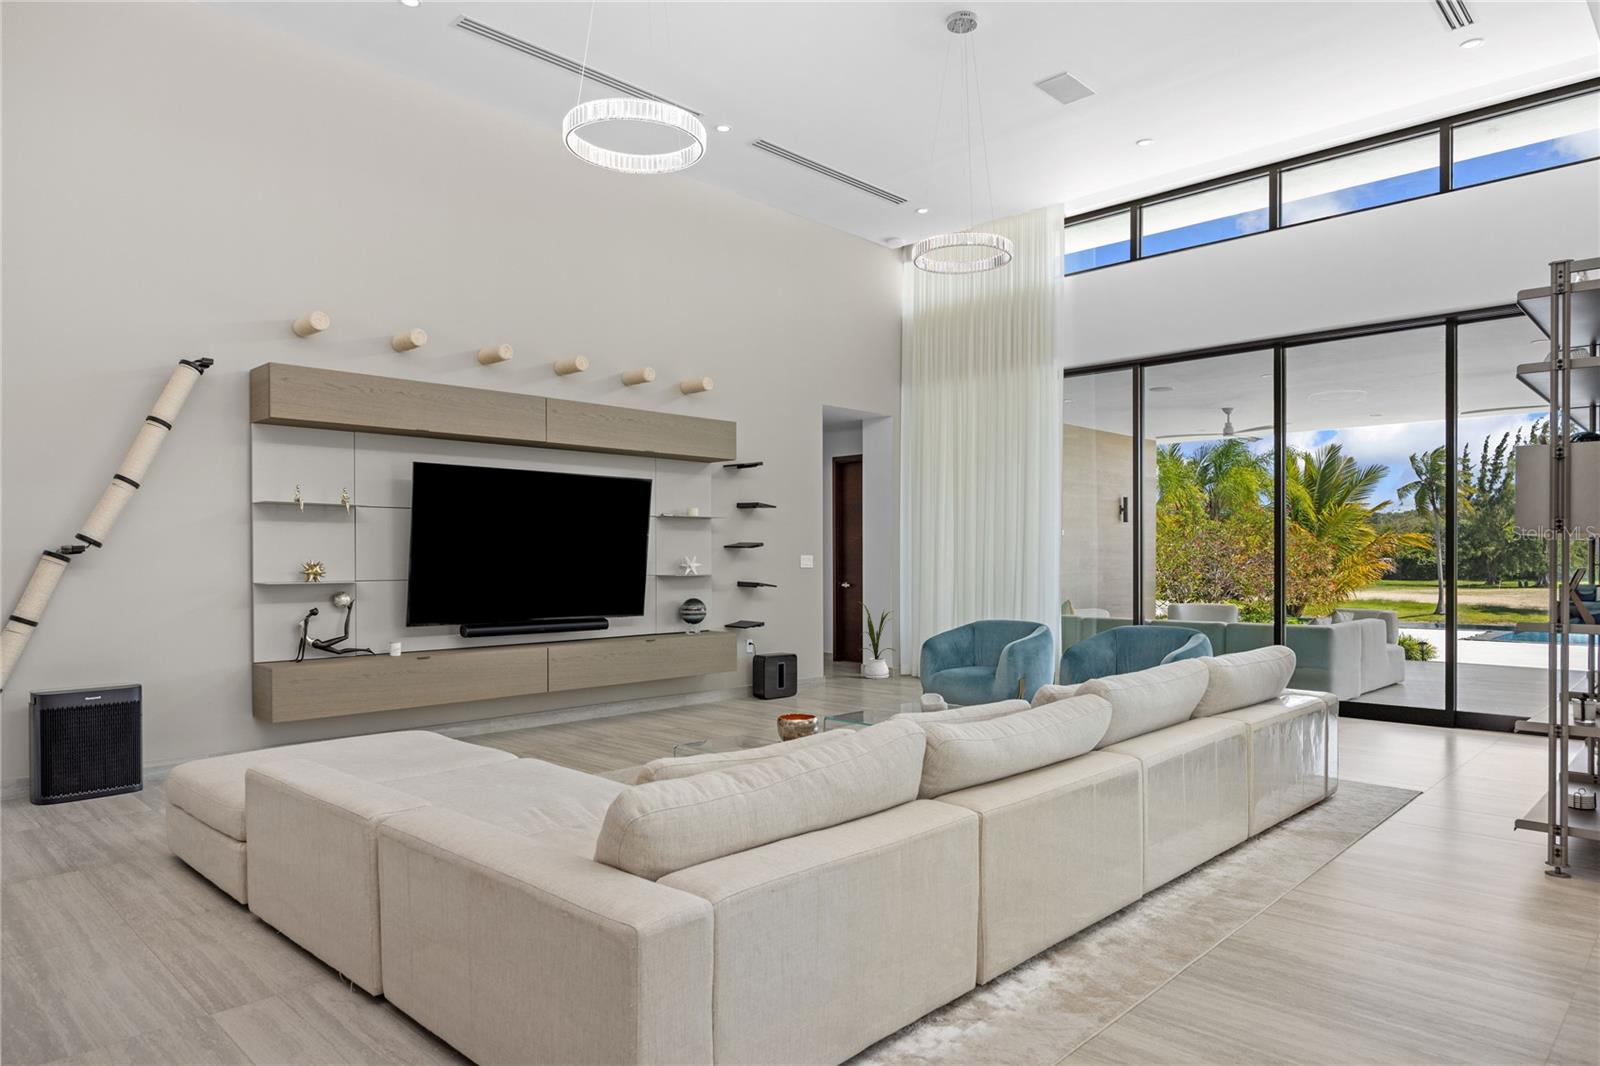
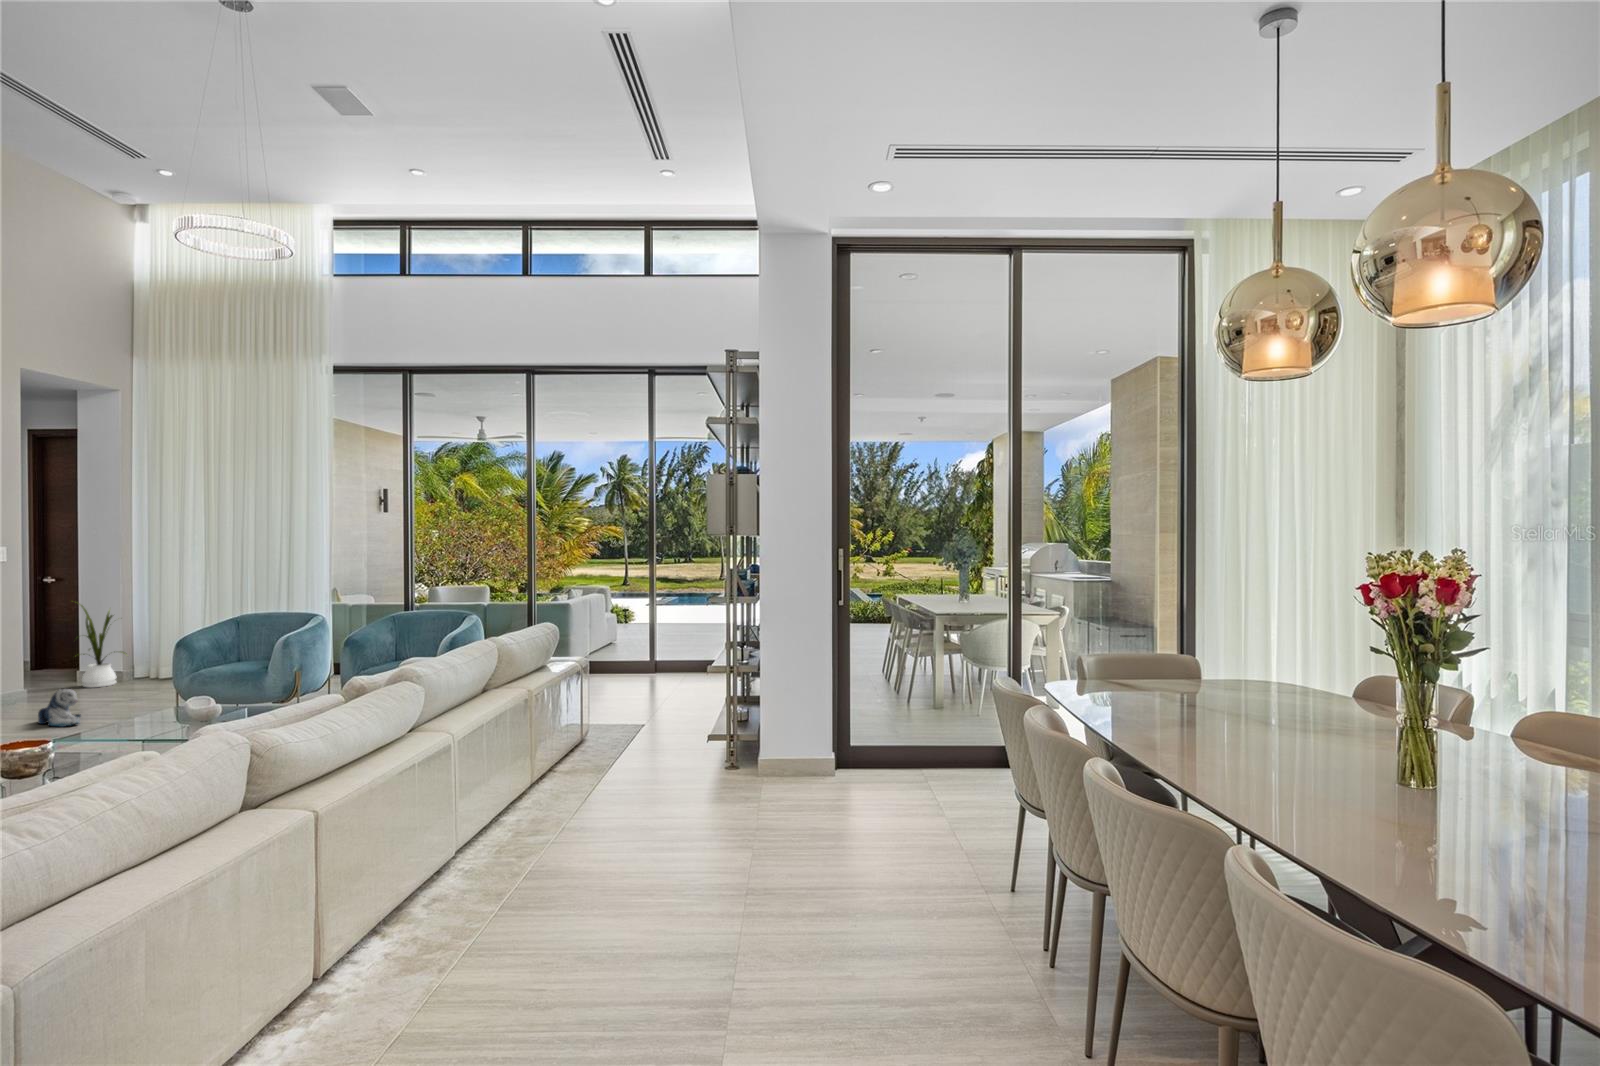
plush toy: none [829,675,858,709] -> present [38,689,81,727]

